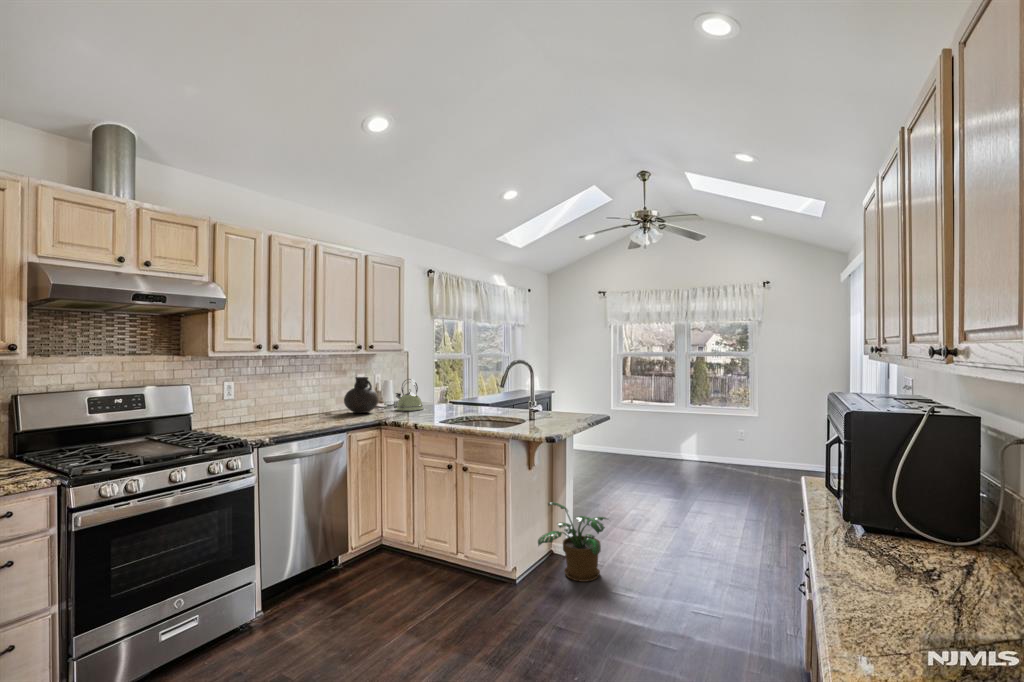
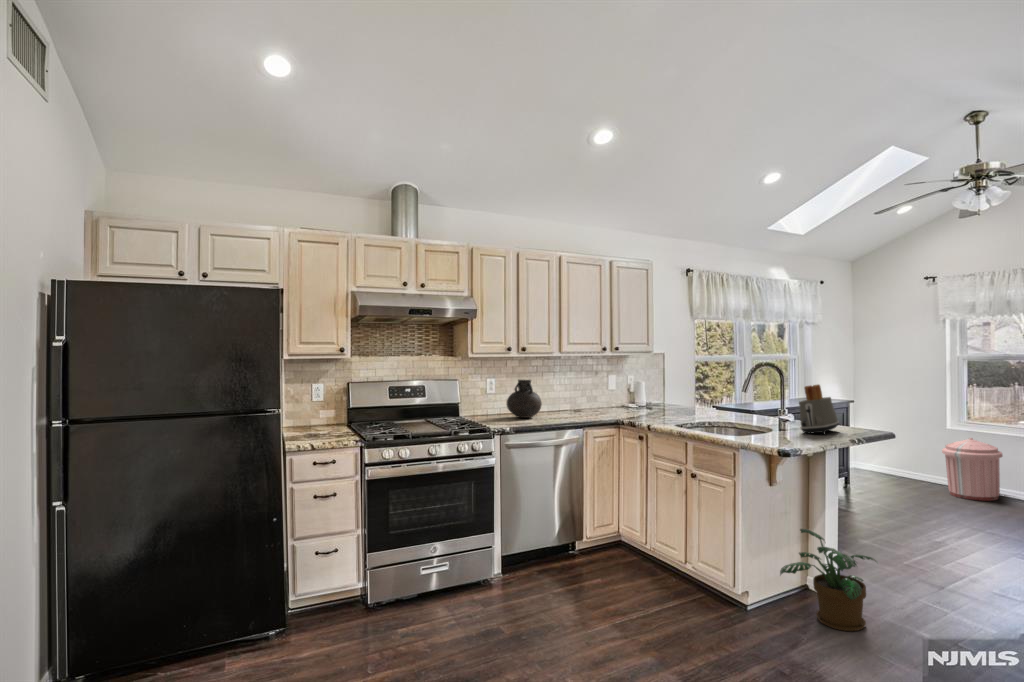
vase: present [344,377,378,413] -> present [507,380,542,418]
kettle: present [396,379,424,411] -> none [645,380,674,413]
toaster: none [550,380,575,422] -> present [799,385,839,434]
trash can: none [591,414,625,459] -> present [942,438,1003,501]

